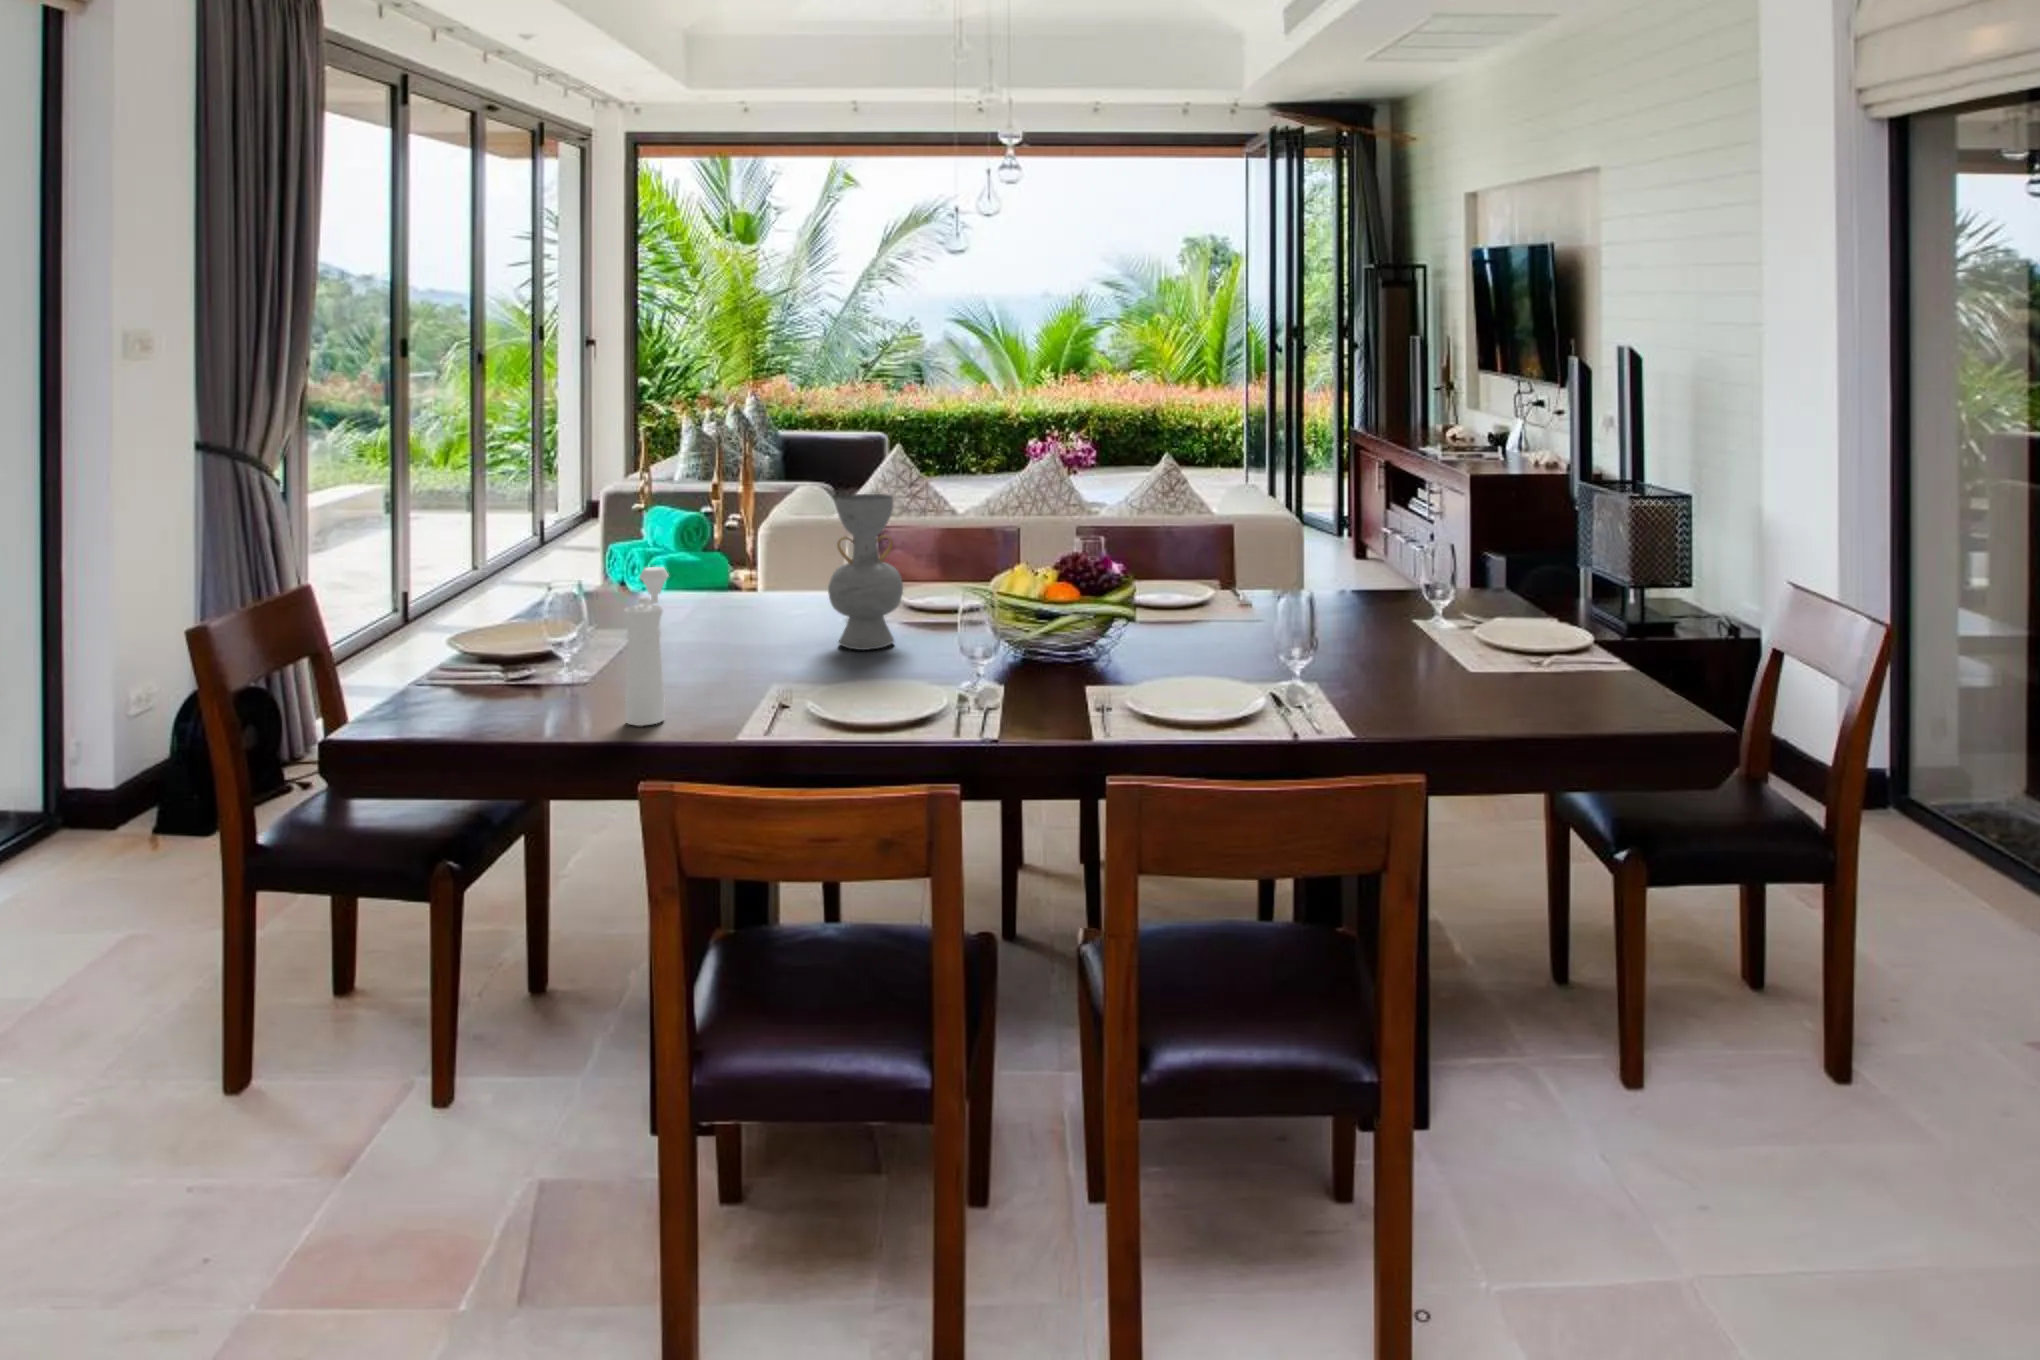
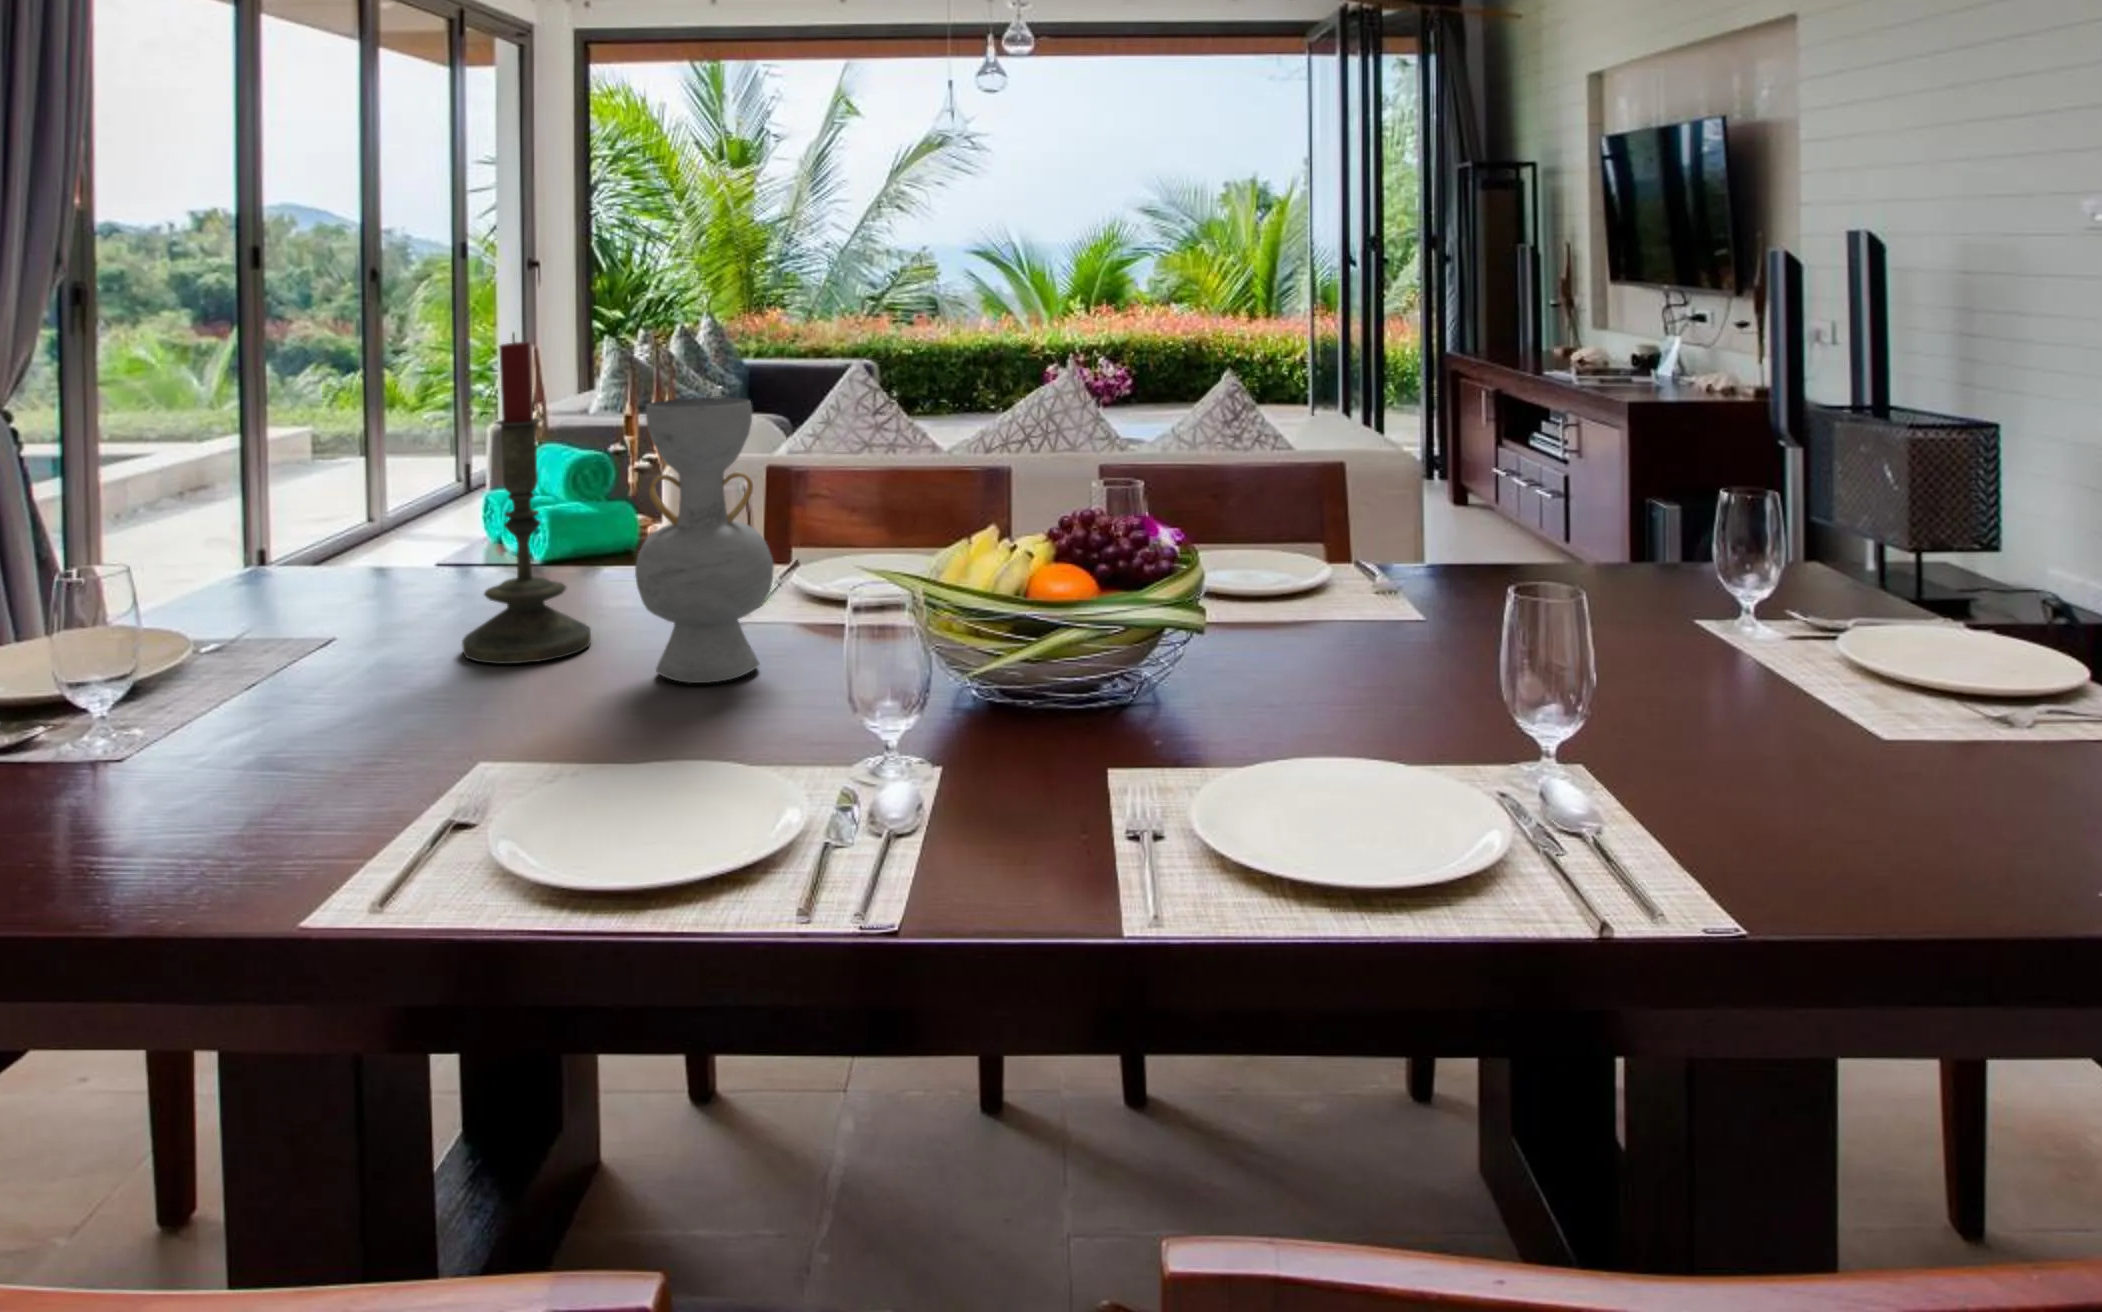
candle: none [719,456,791,642] -> present [462,333,591,664]
pepper mill: present [624,567,669,726] -> none [86,532,241,880]

